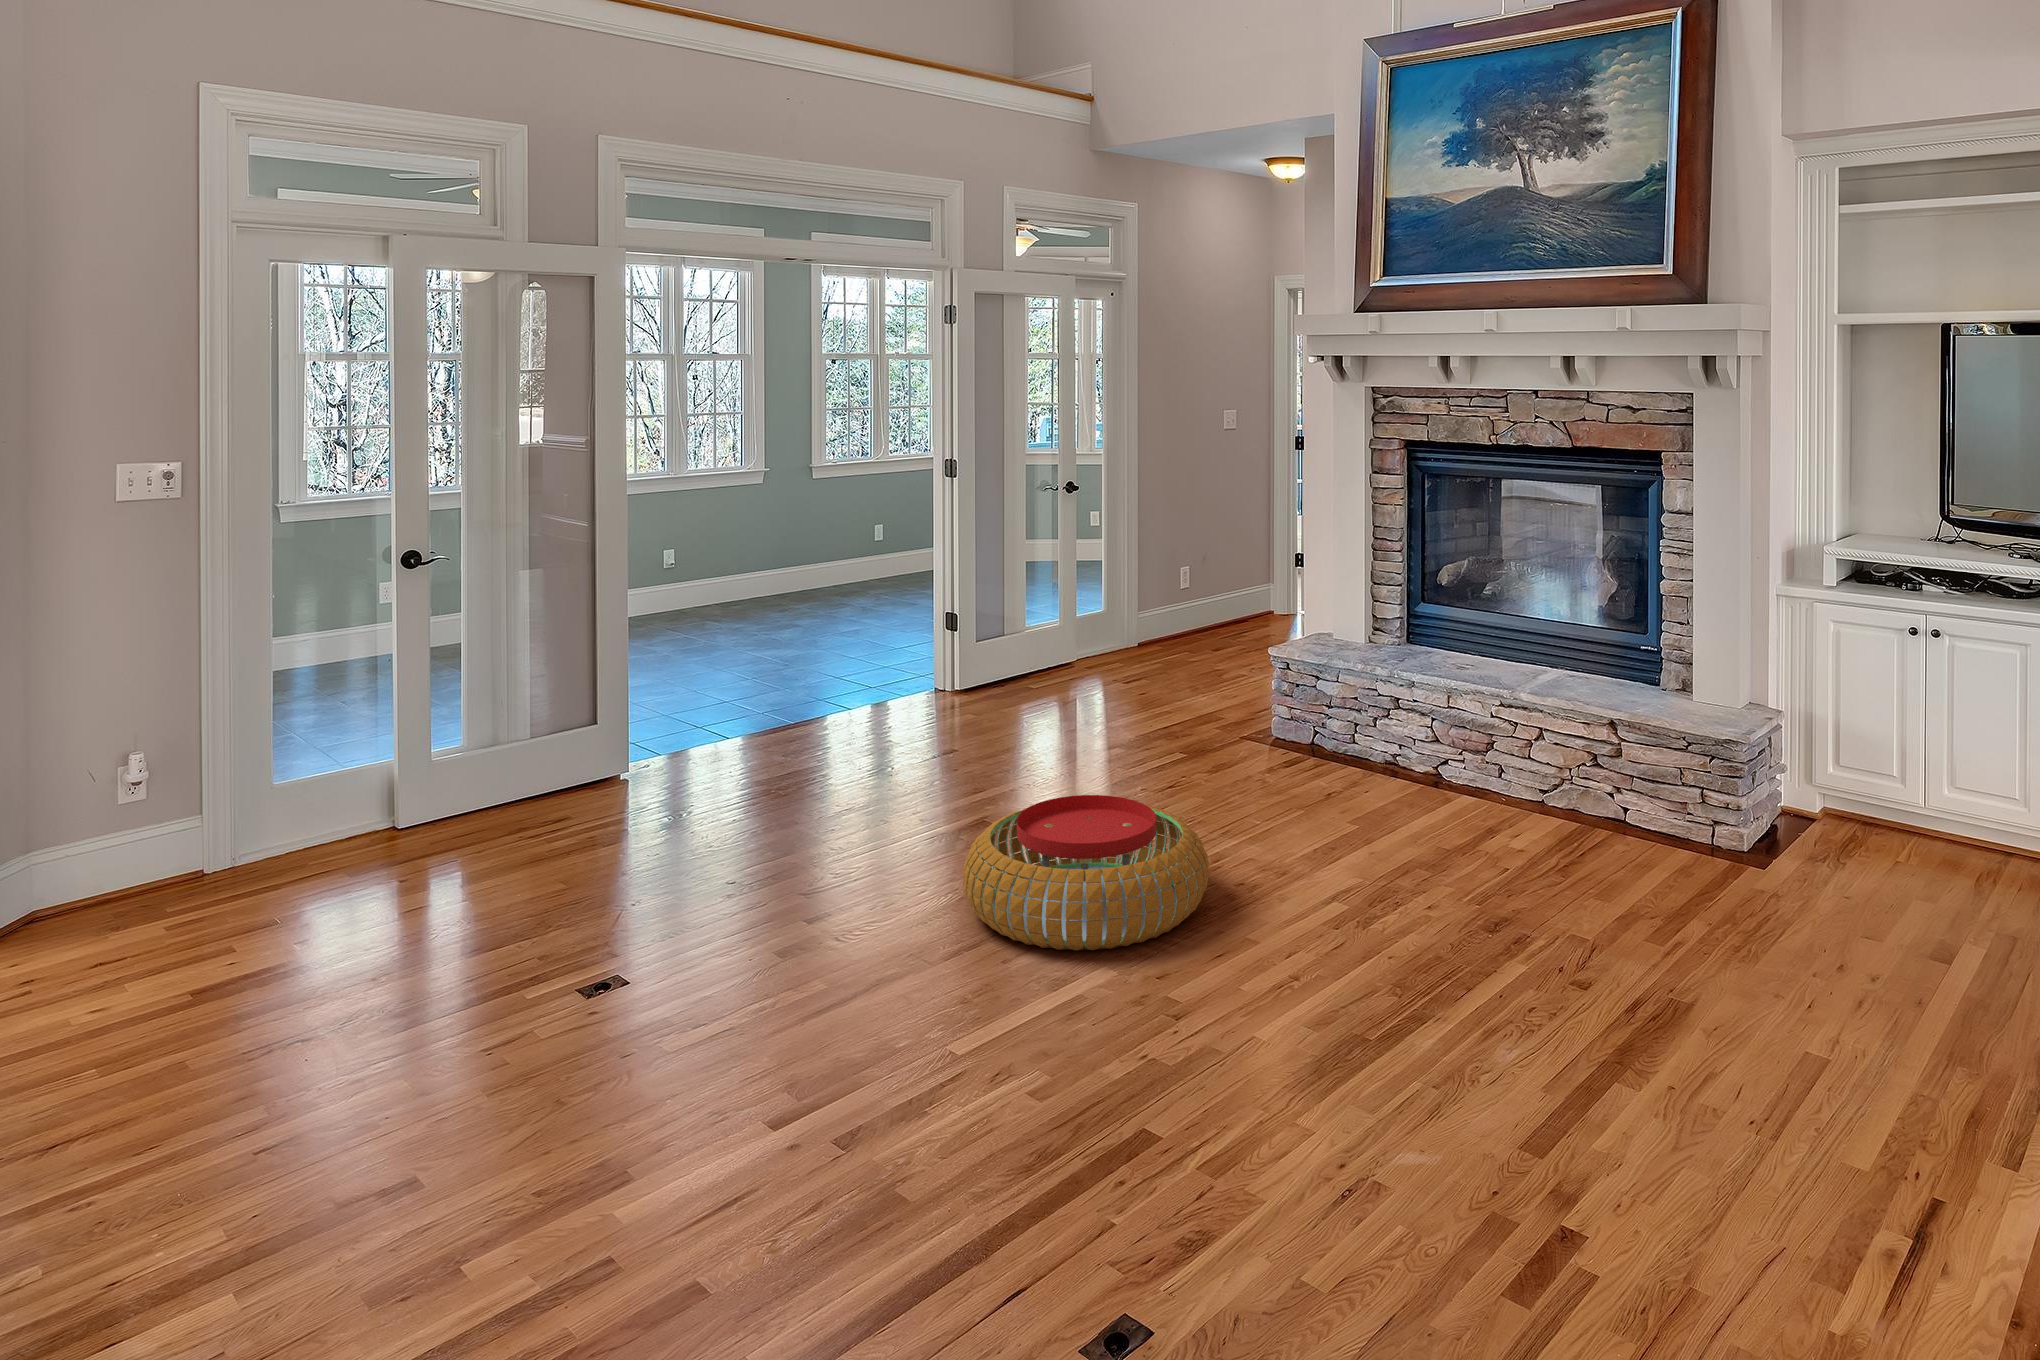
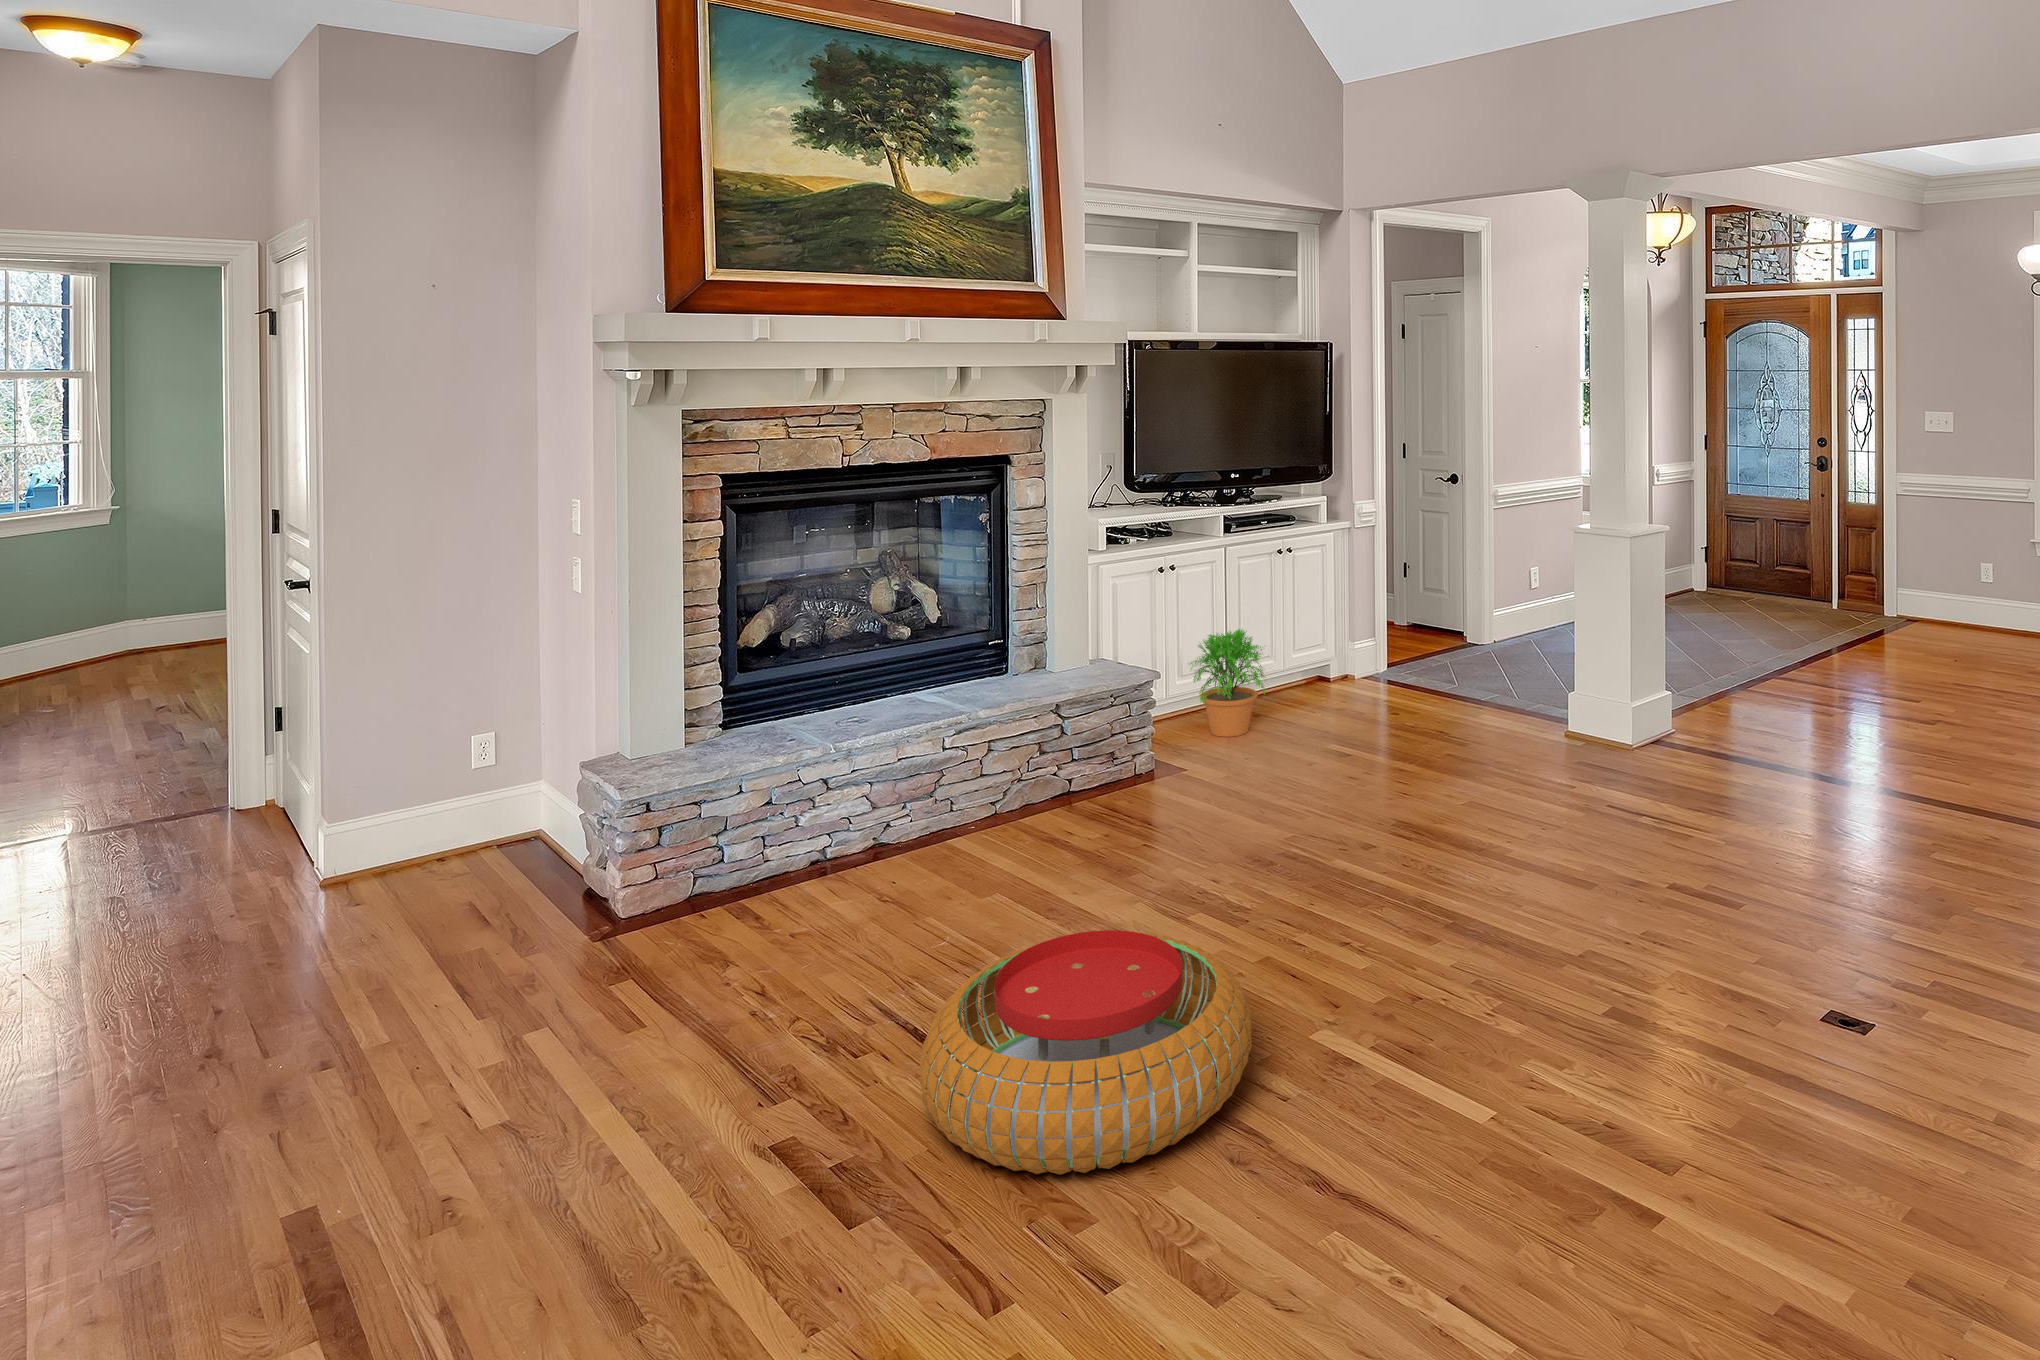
potted plant: none [1896,727,2015,882] -> present [1190,629,1265,737]

